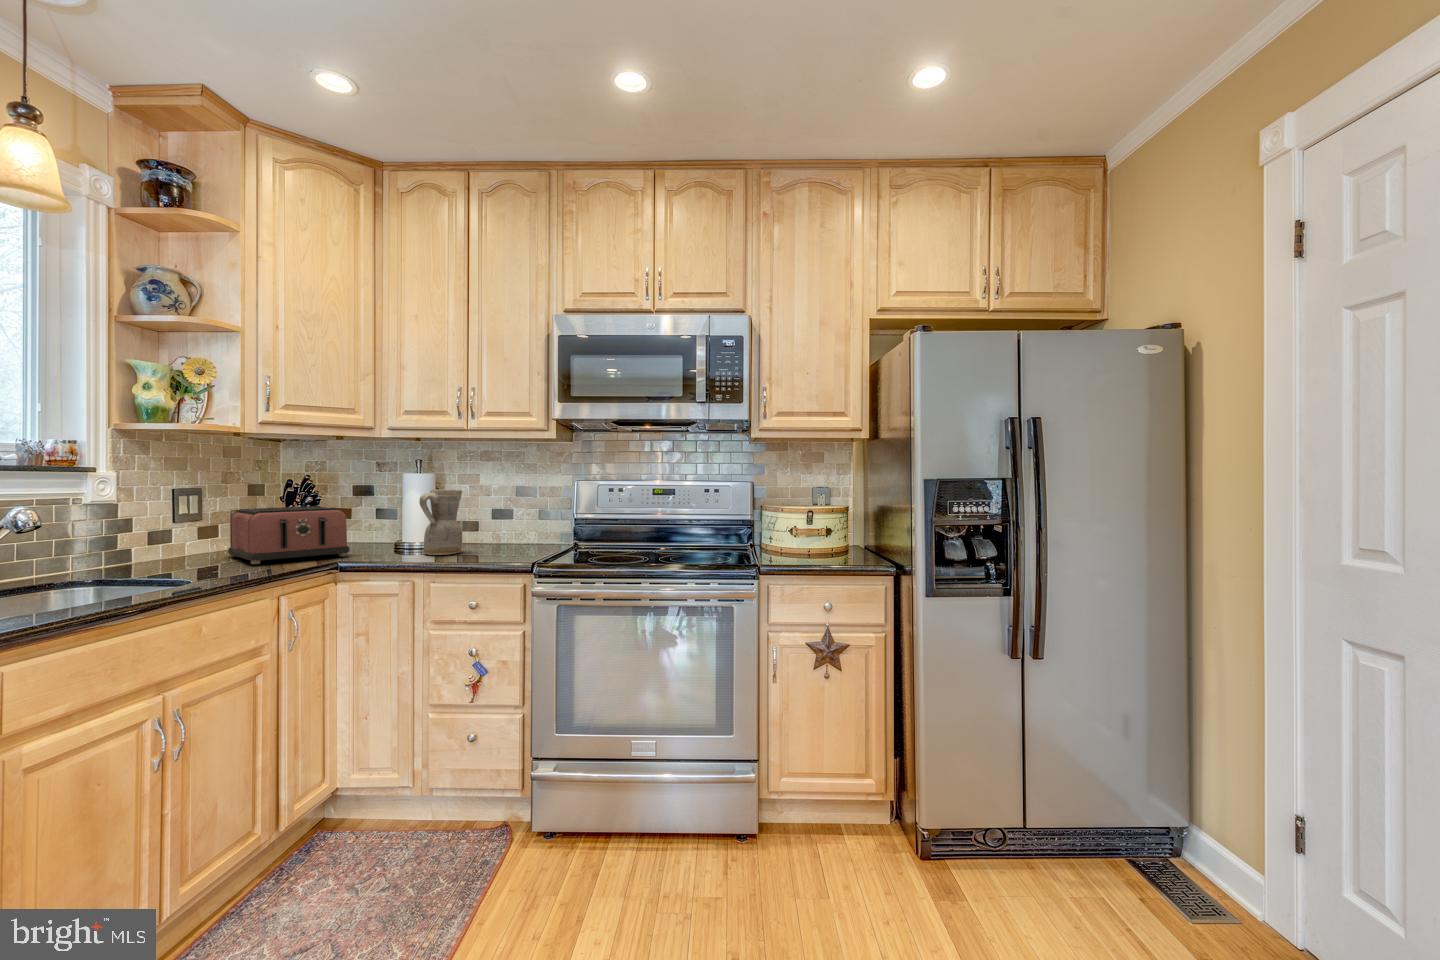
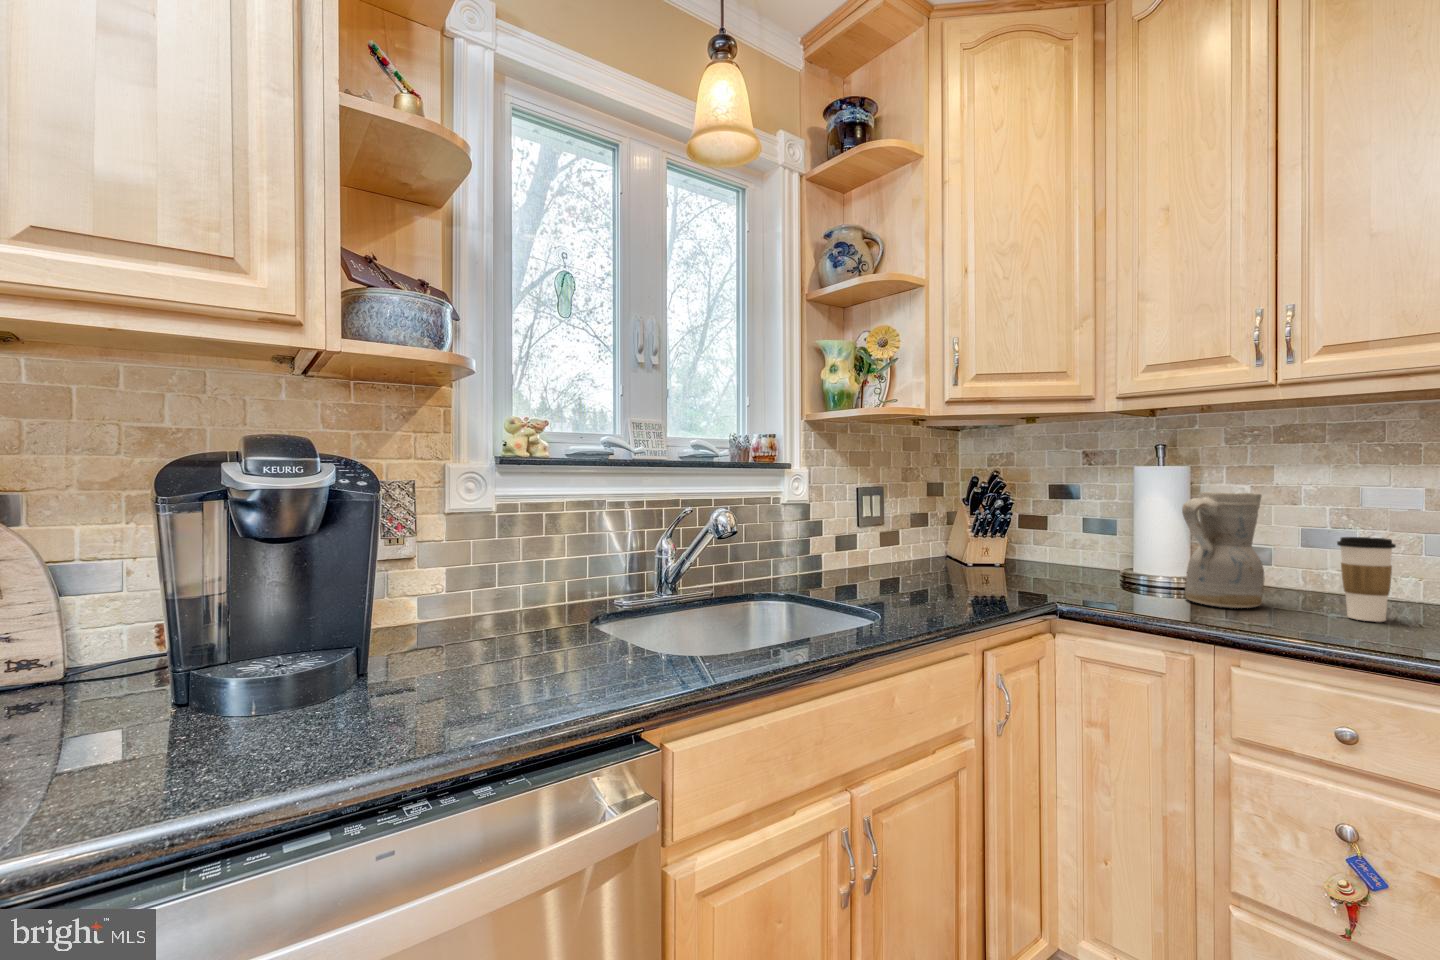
toaster: present [228,506,349,564] -> none [910,513,1062,589]
coffee cup: none [491,512,513,554] -> present [1337,537,1396,622]

